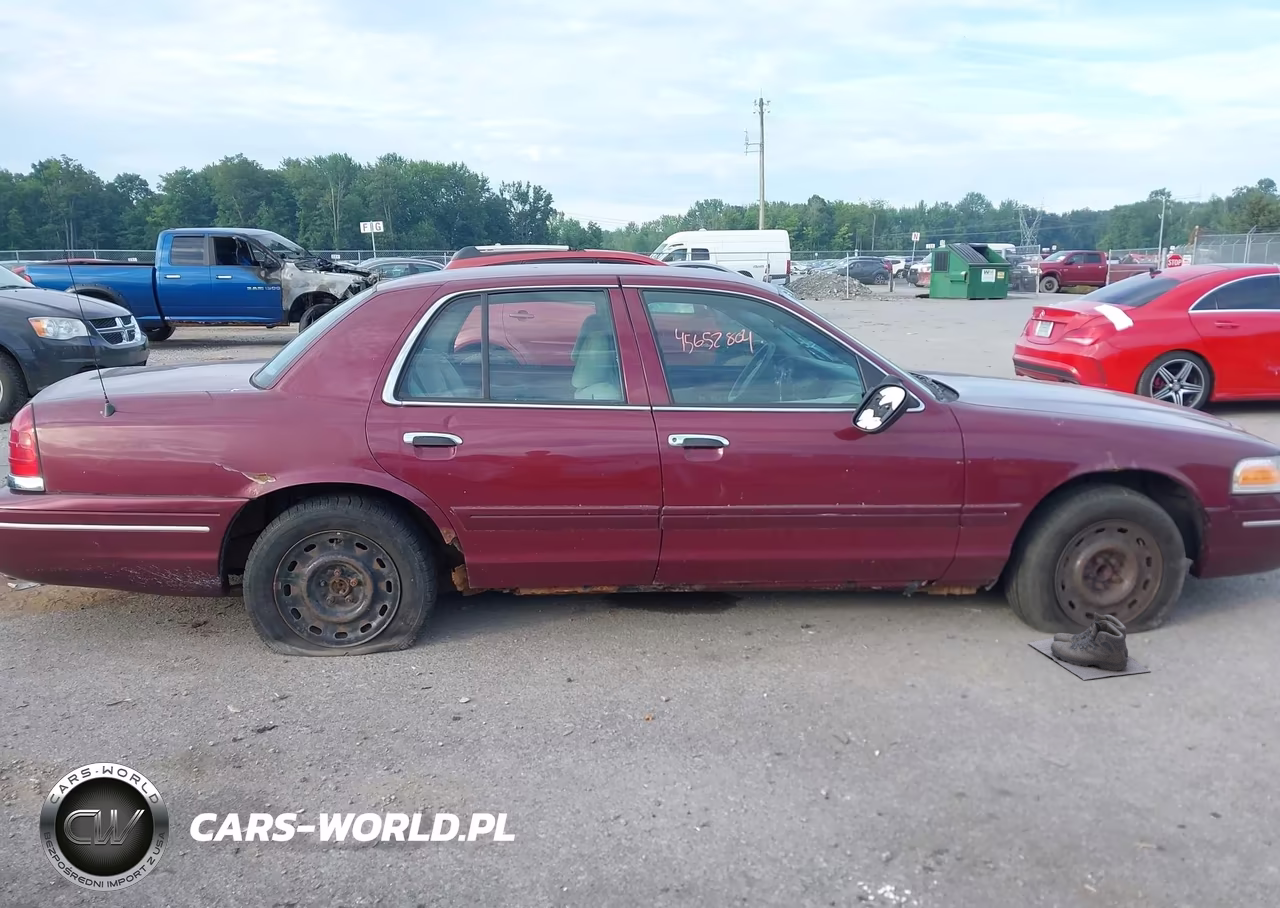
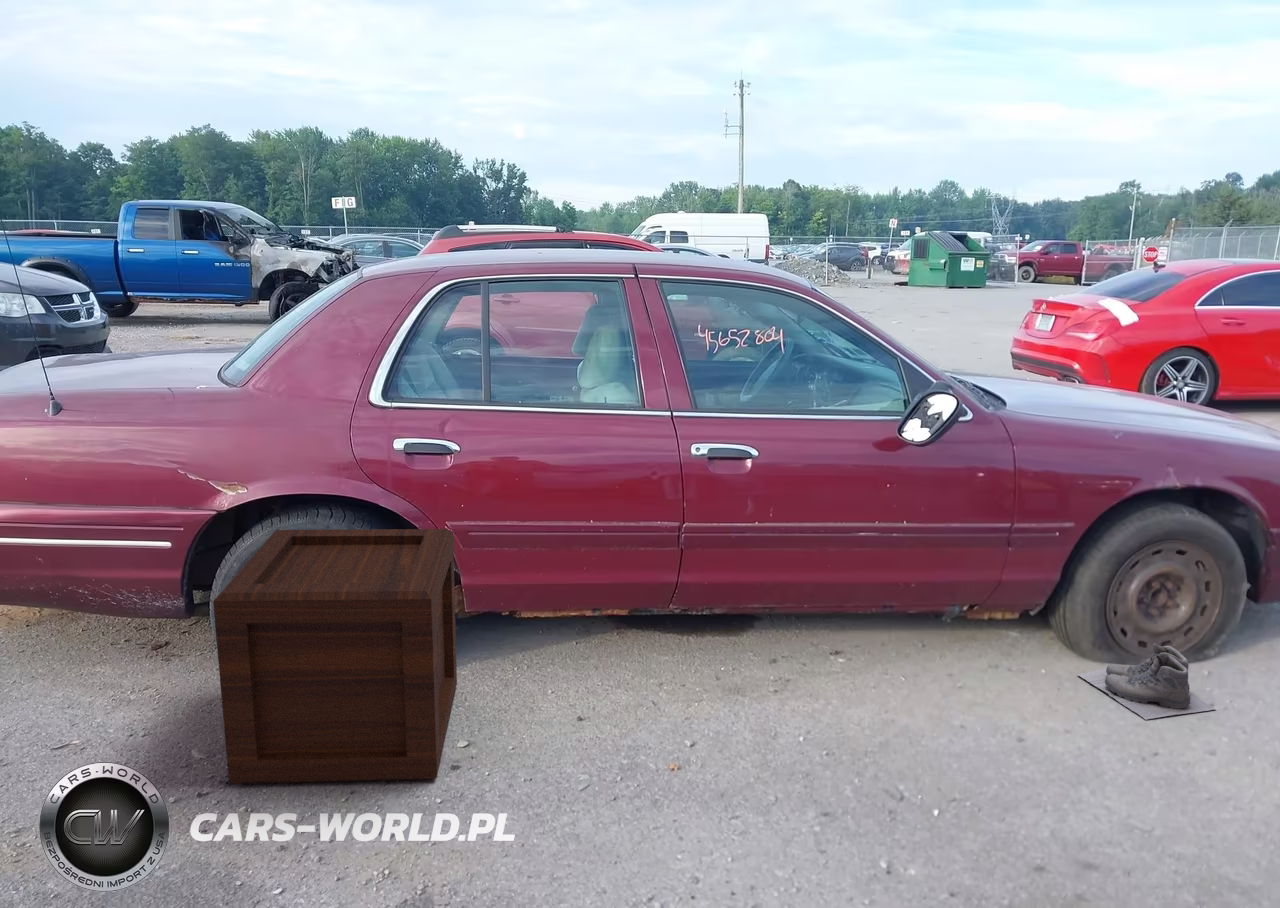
wooden crate: none [245,513,462,732] -> present [213,529,457,784]

